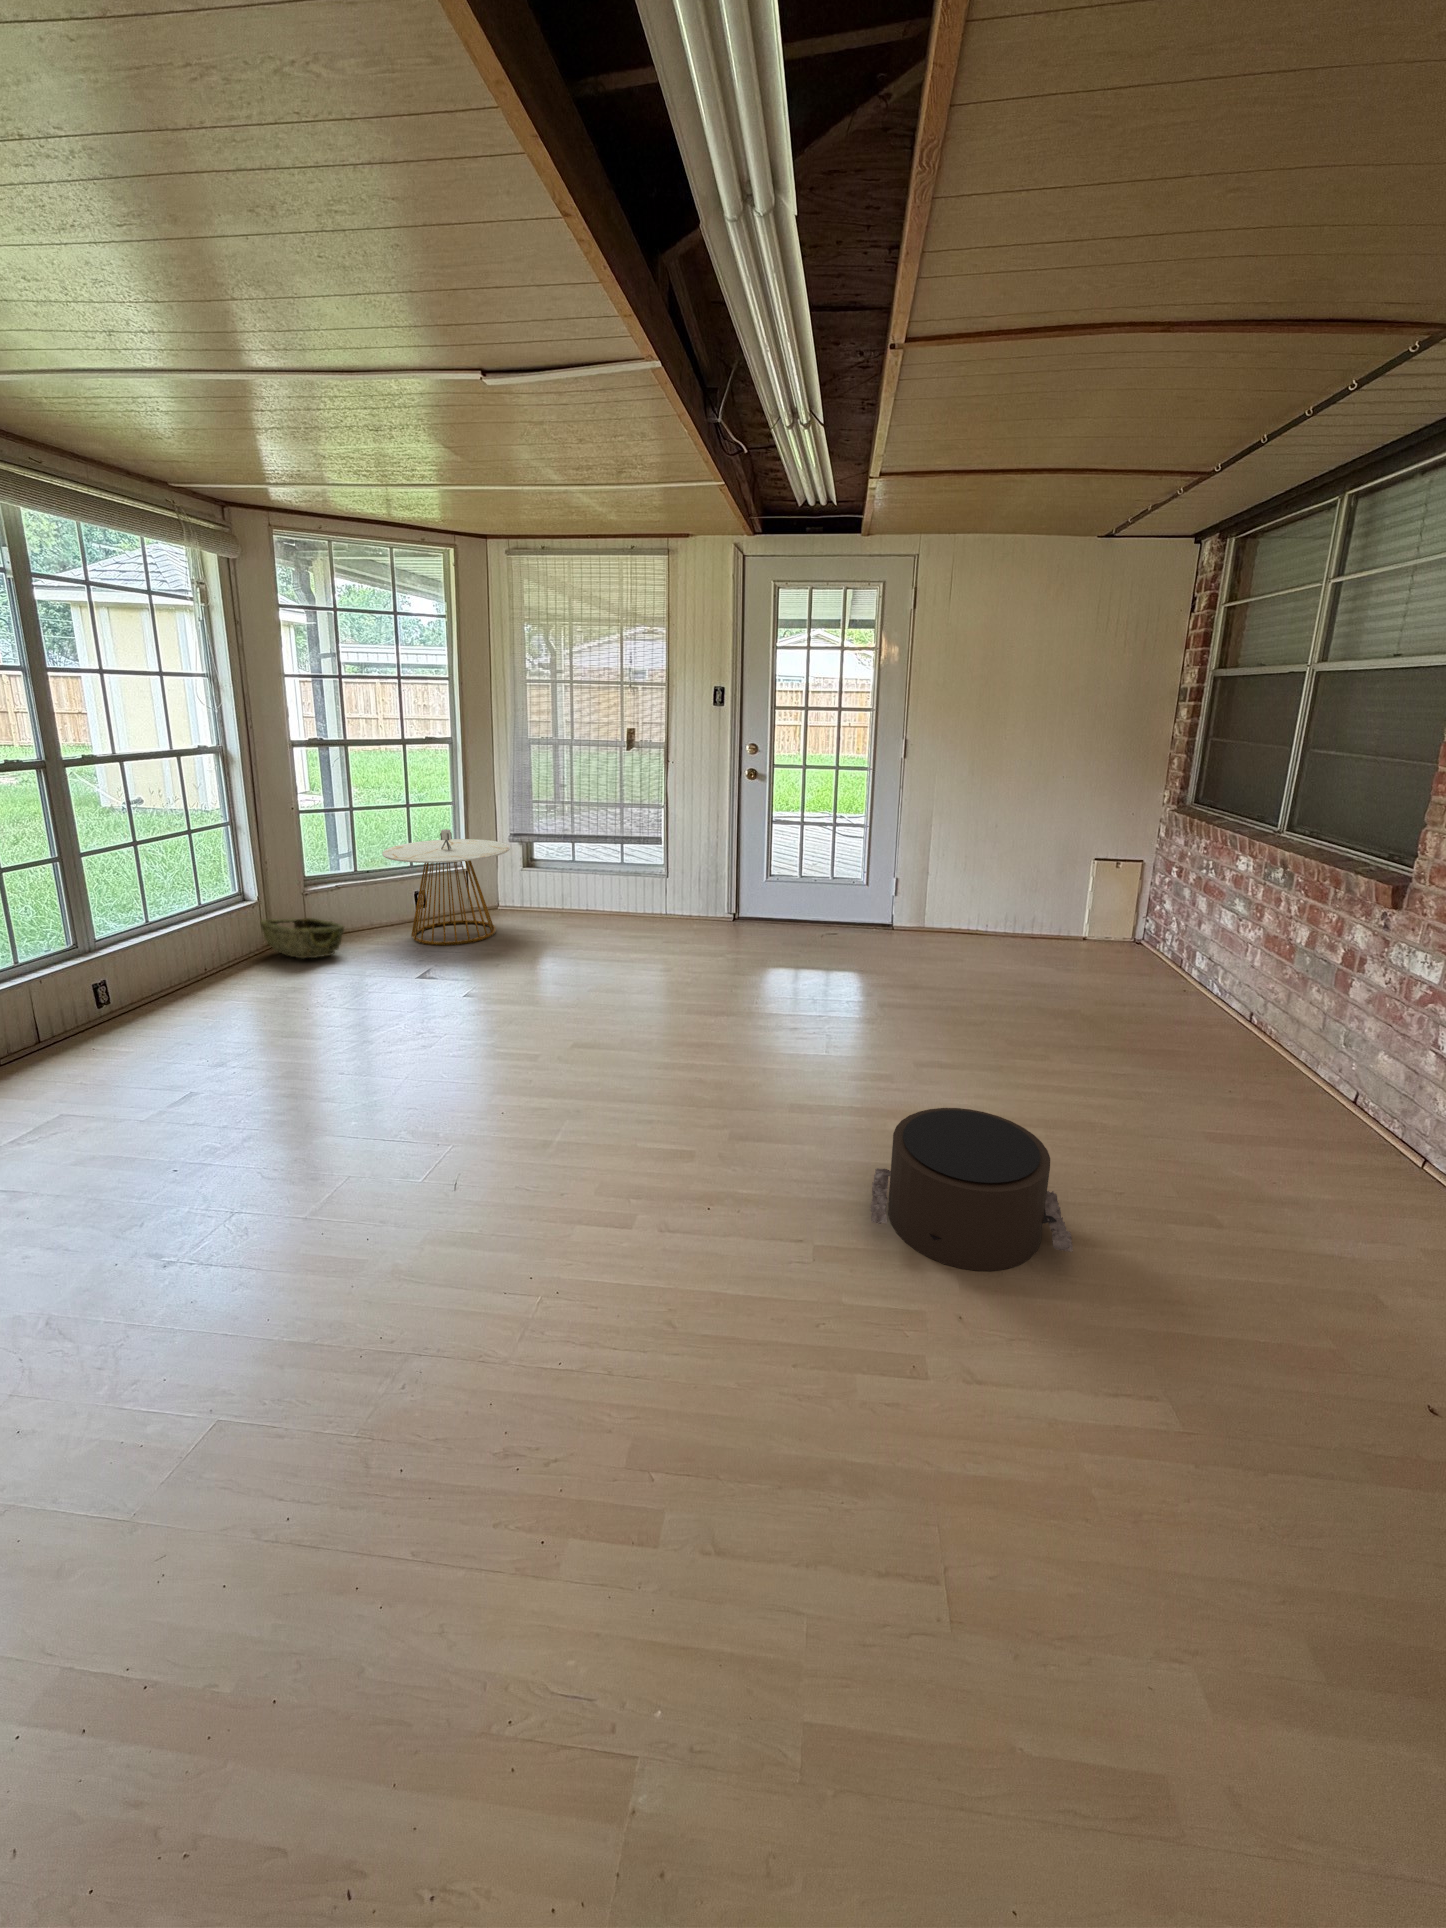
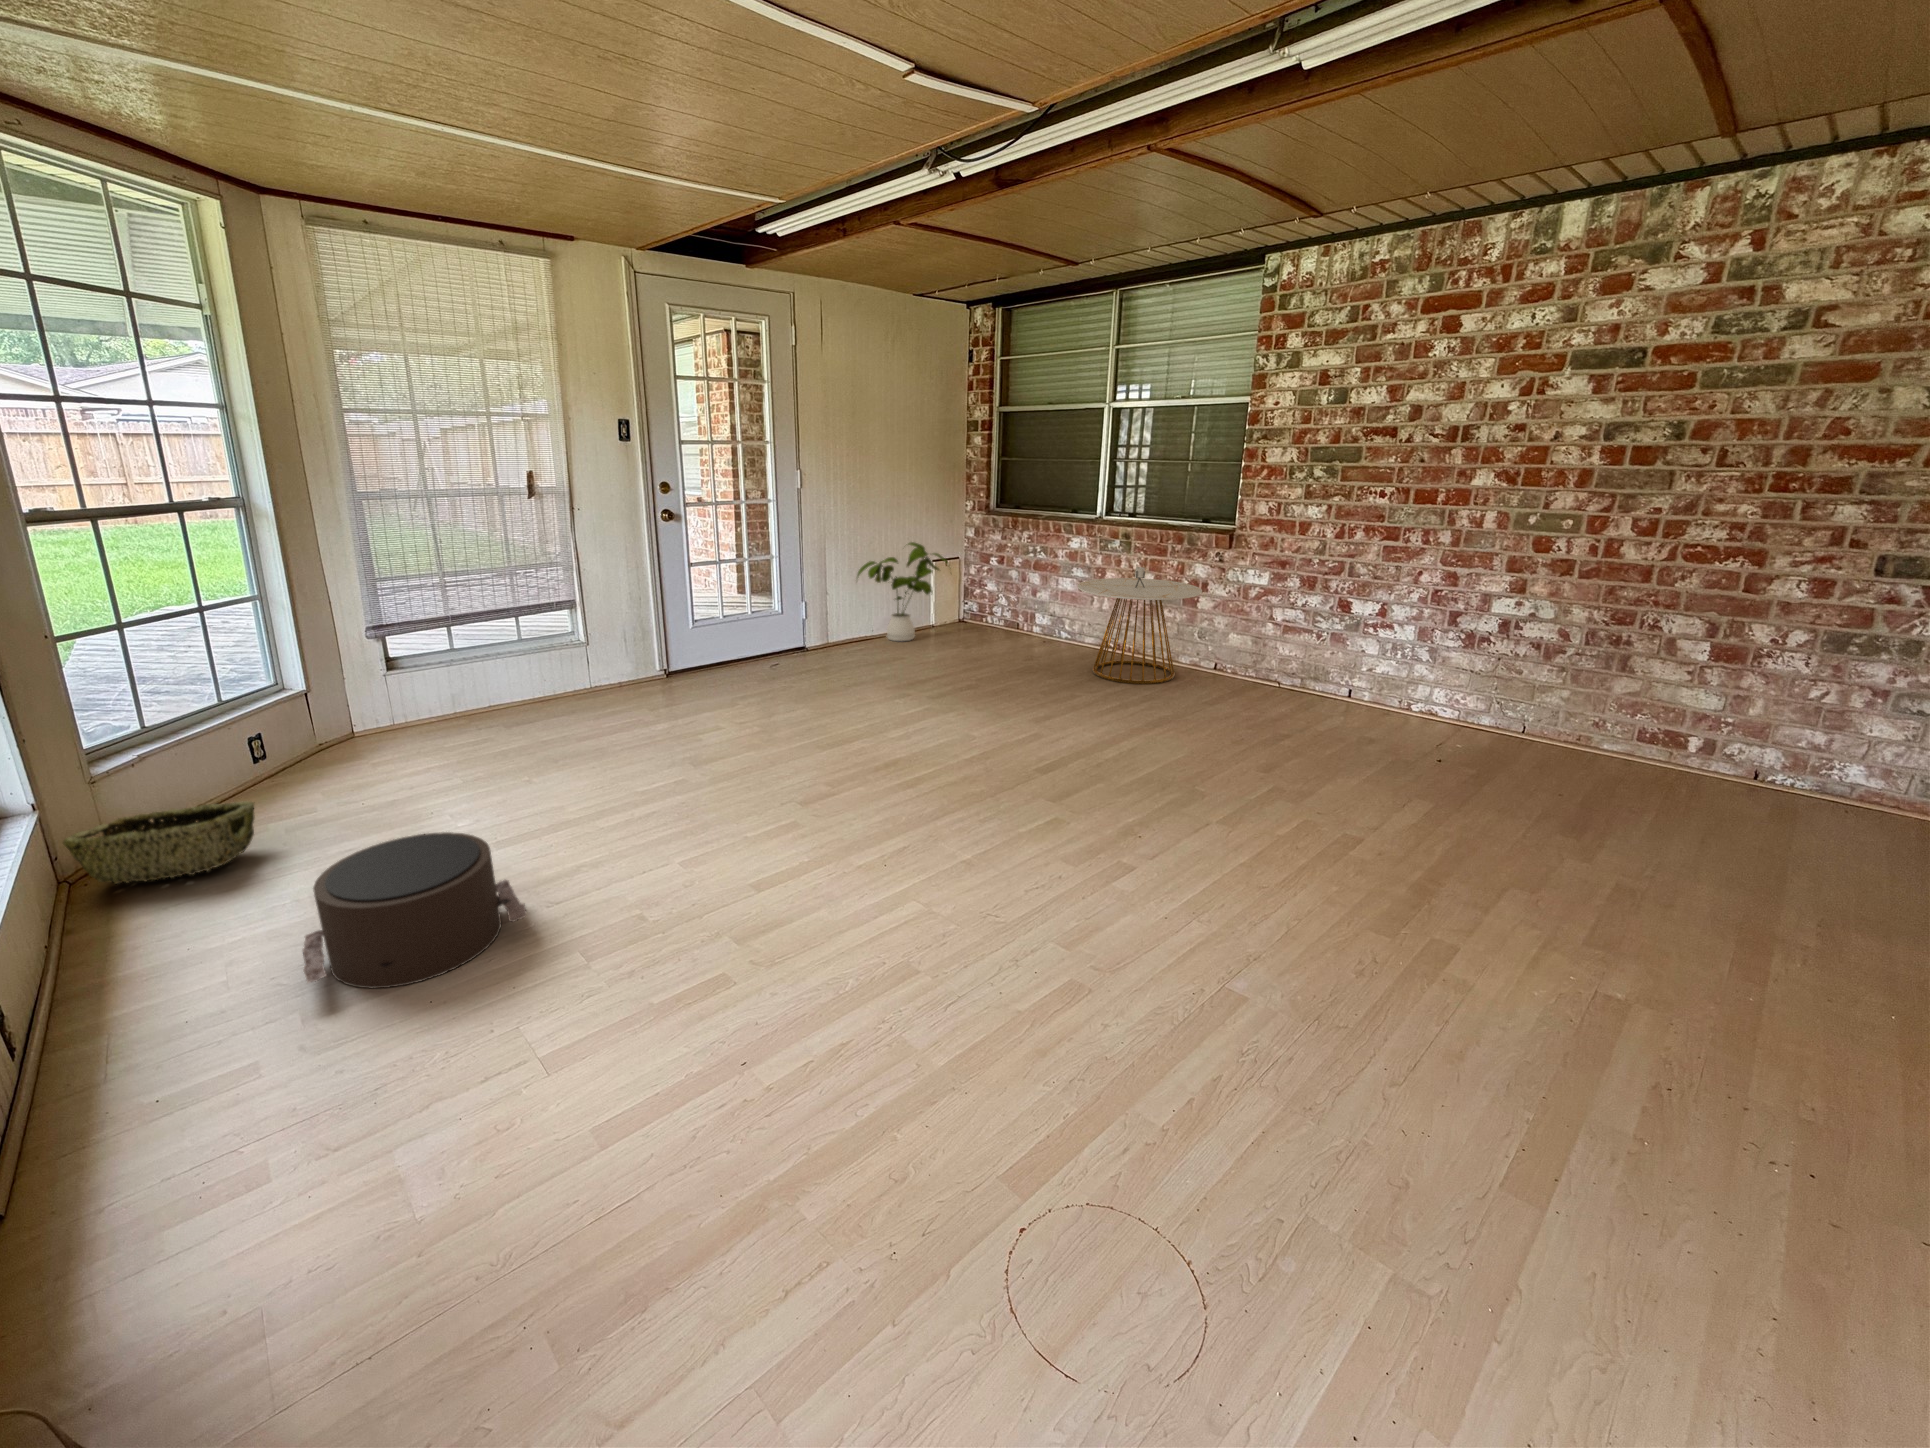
side table: present [382,829,509,946] -> present [1078,567,1202,684]
house plant: none [962,831,1073,944] -> present [857,542,949,641]
pouf: present [870,1108,1073,1271] -> present [303,832,527,988]

